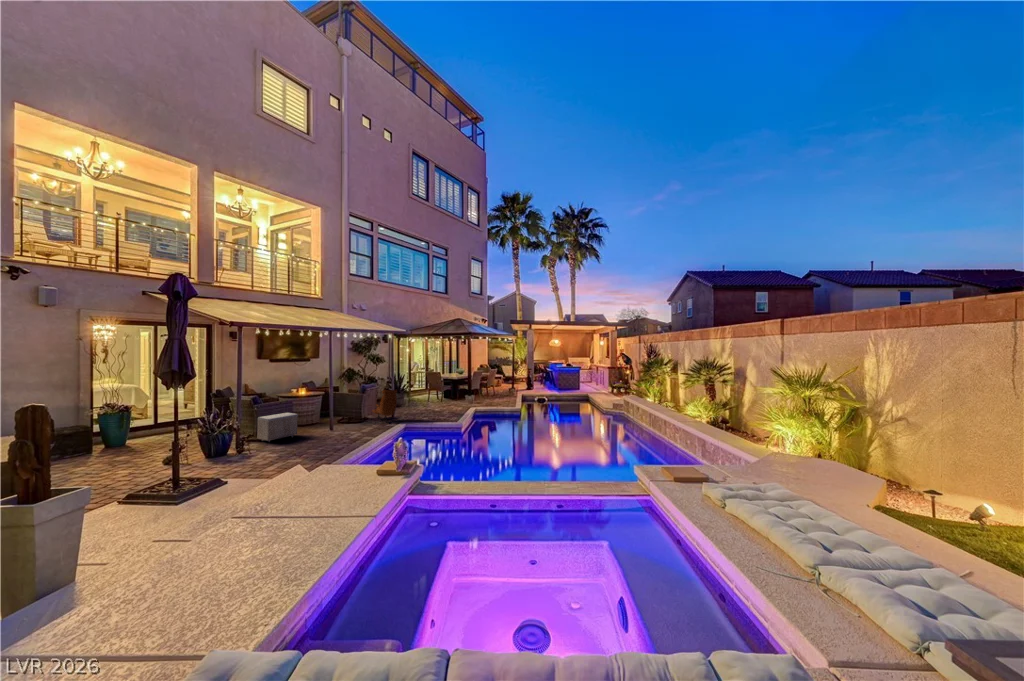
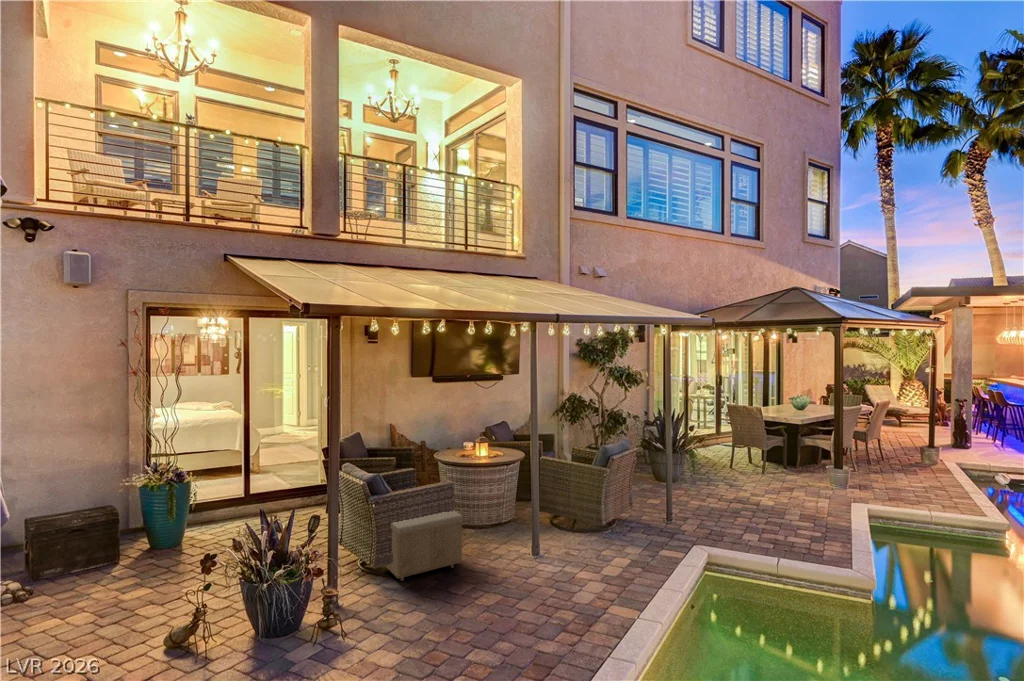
lounge chair: present [372,390,397,424] -> none [622,463,686,548]

